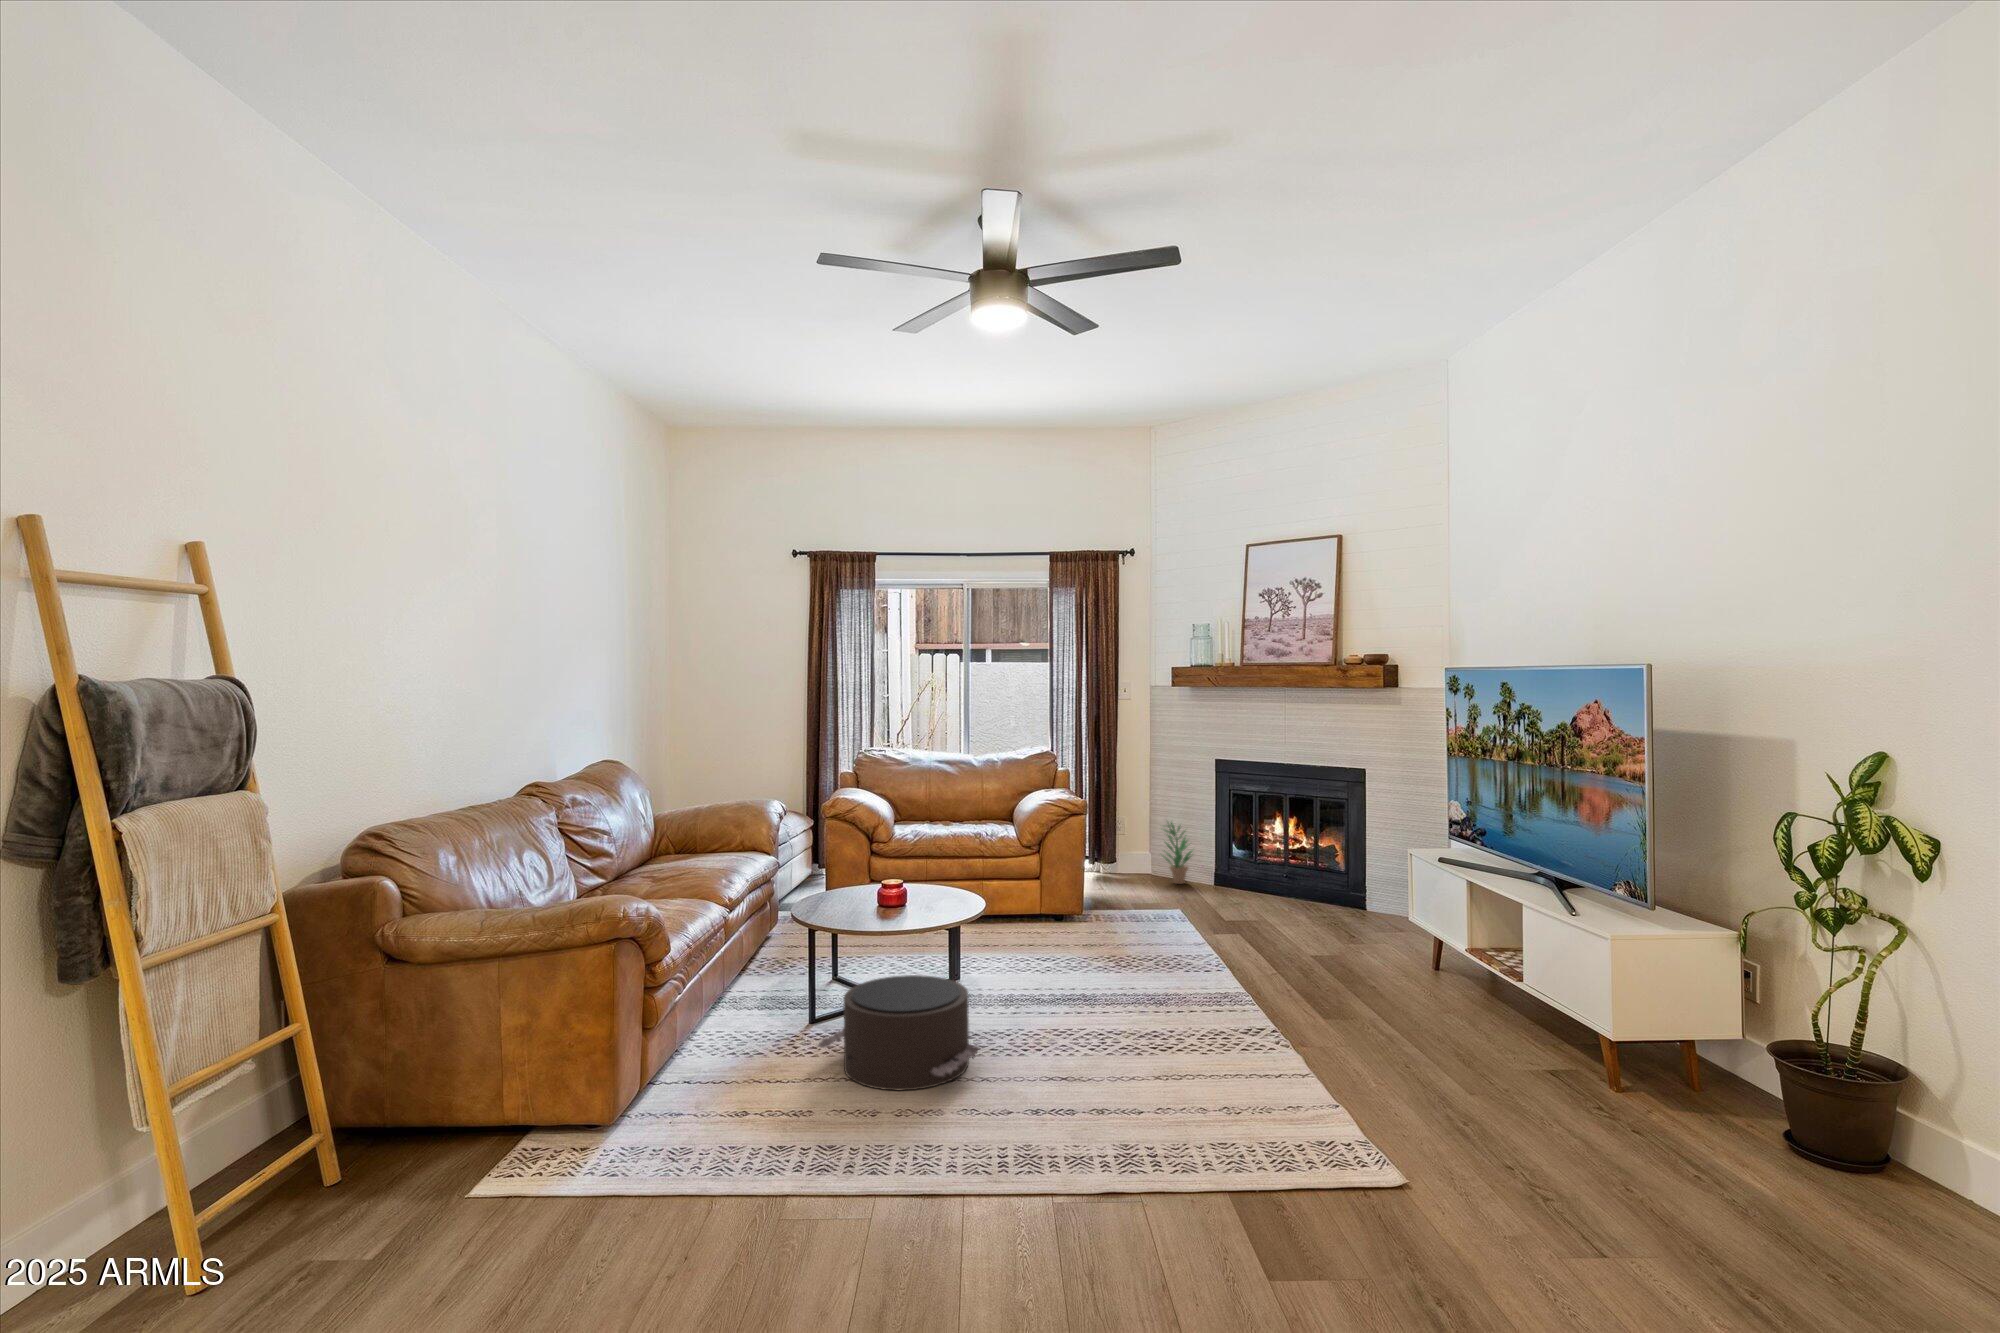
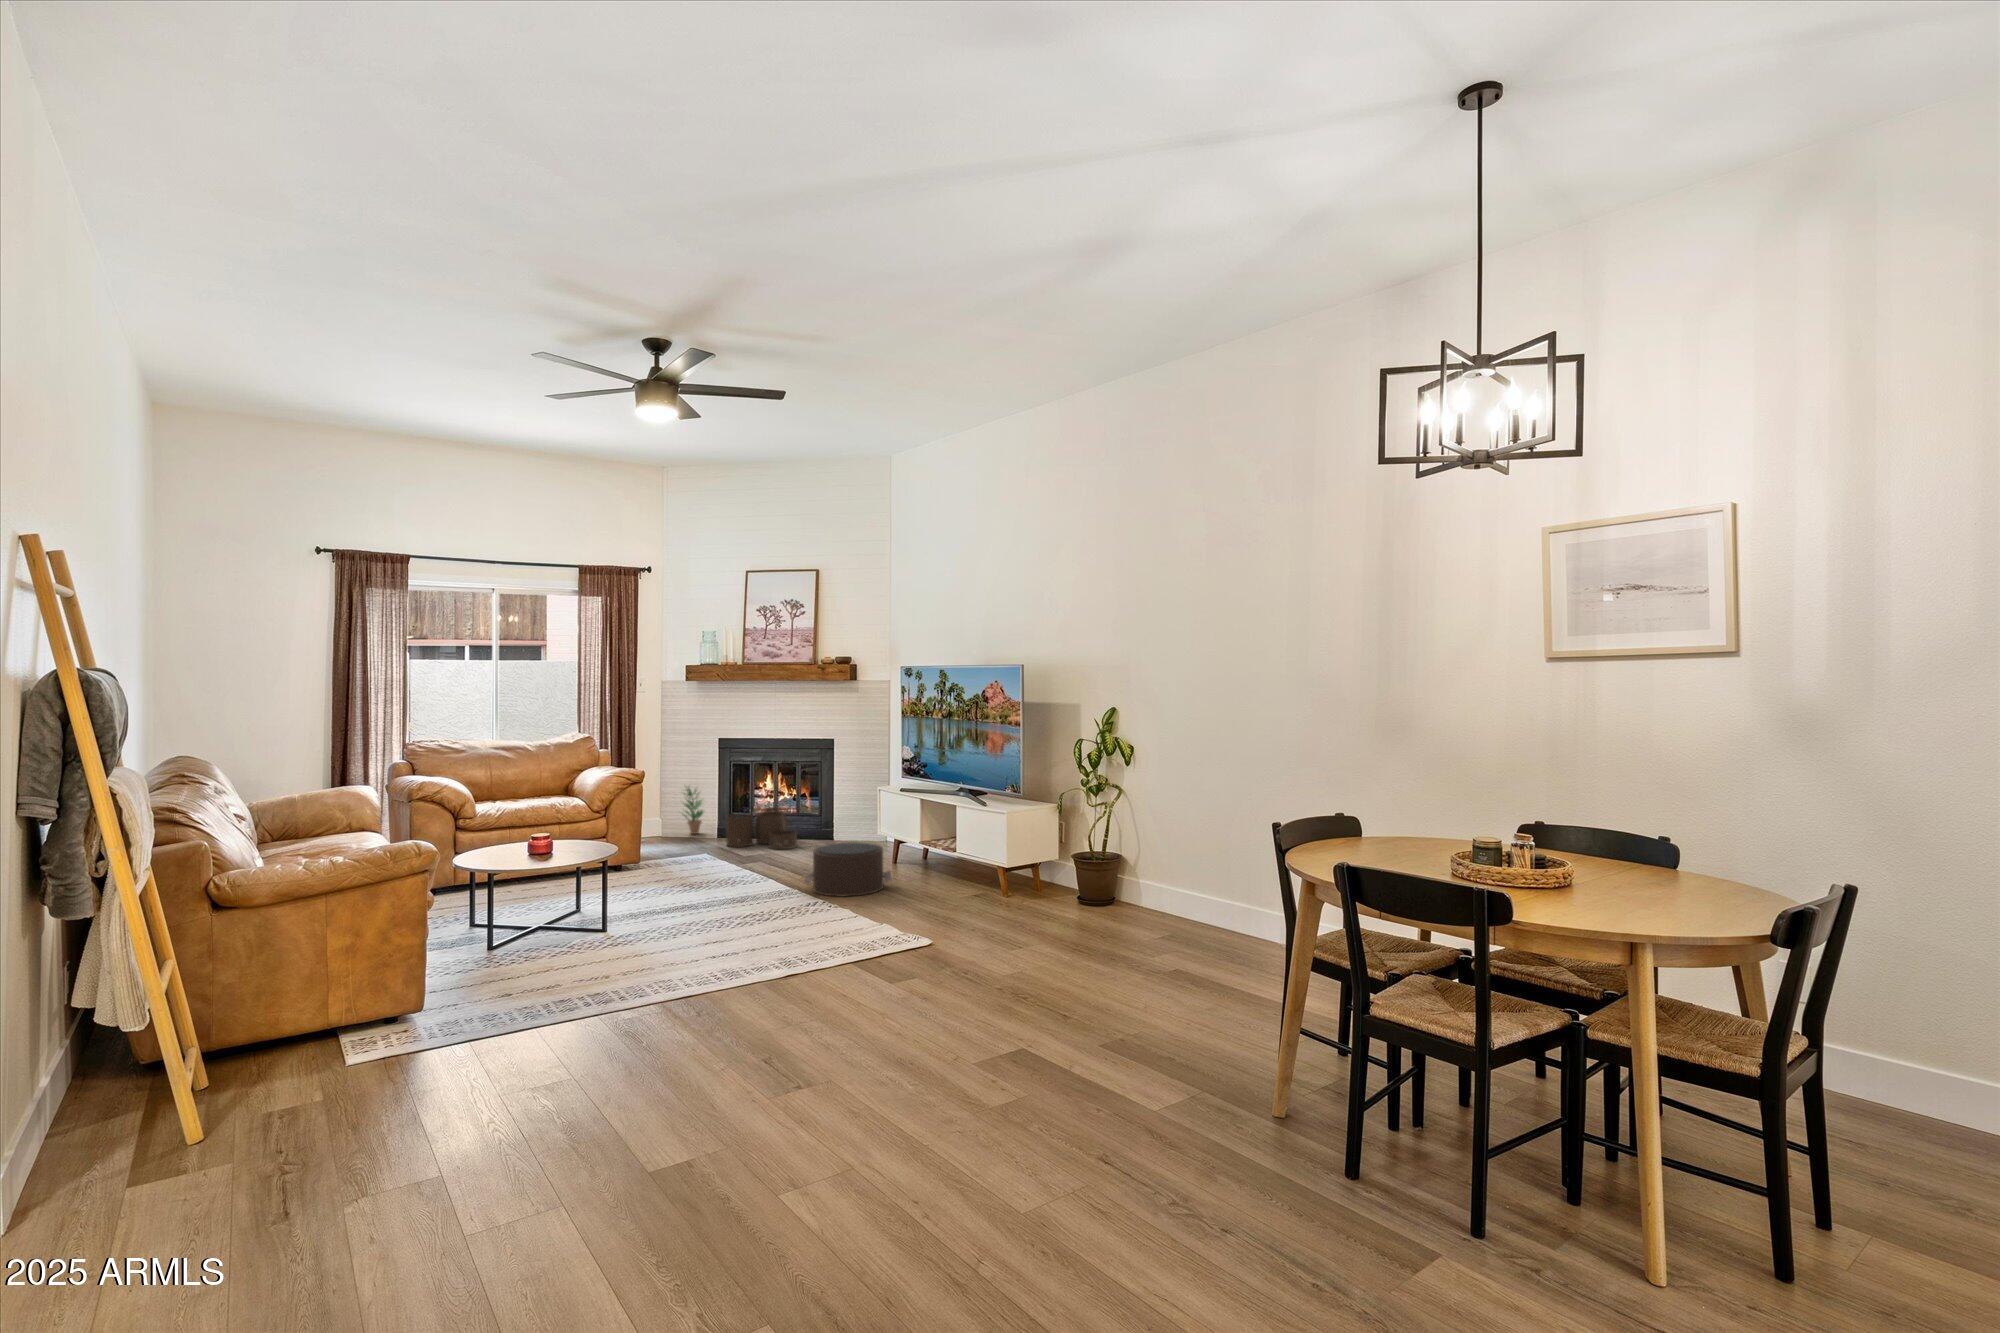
woven basket: none [1201,857,1294,926] -> present [726,806,797,849]
pouf: present [817,975,981,1090] -> present [804,842,892,896]

